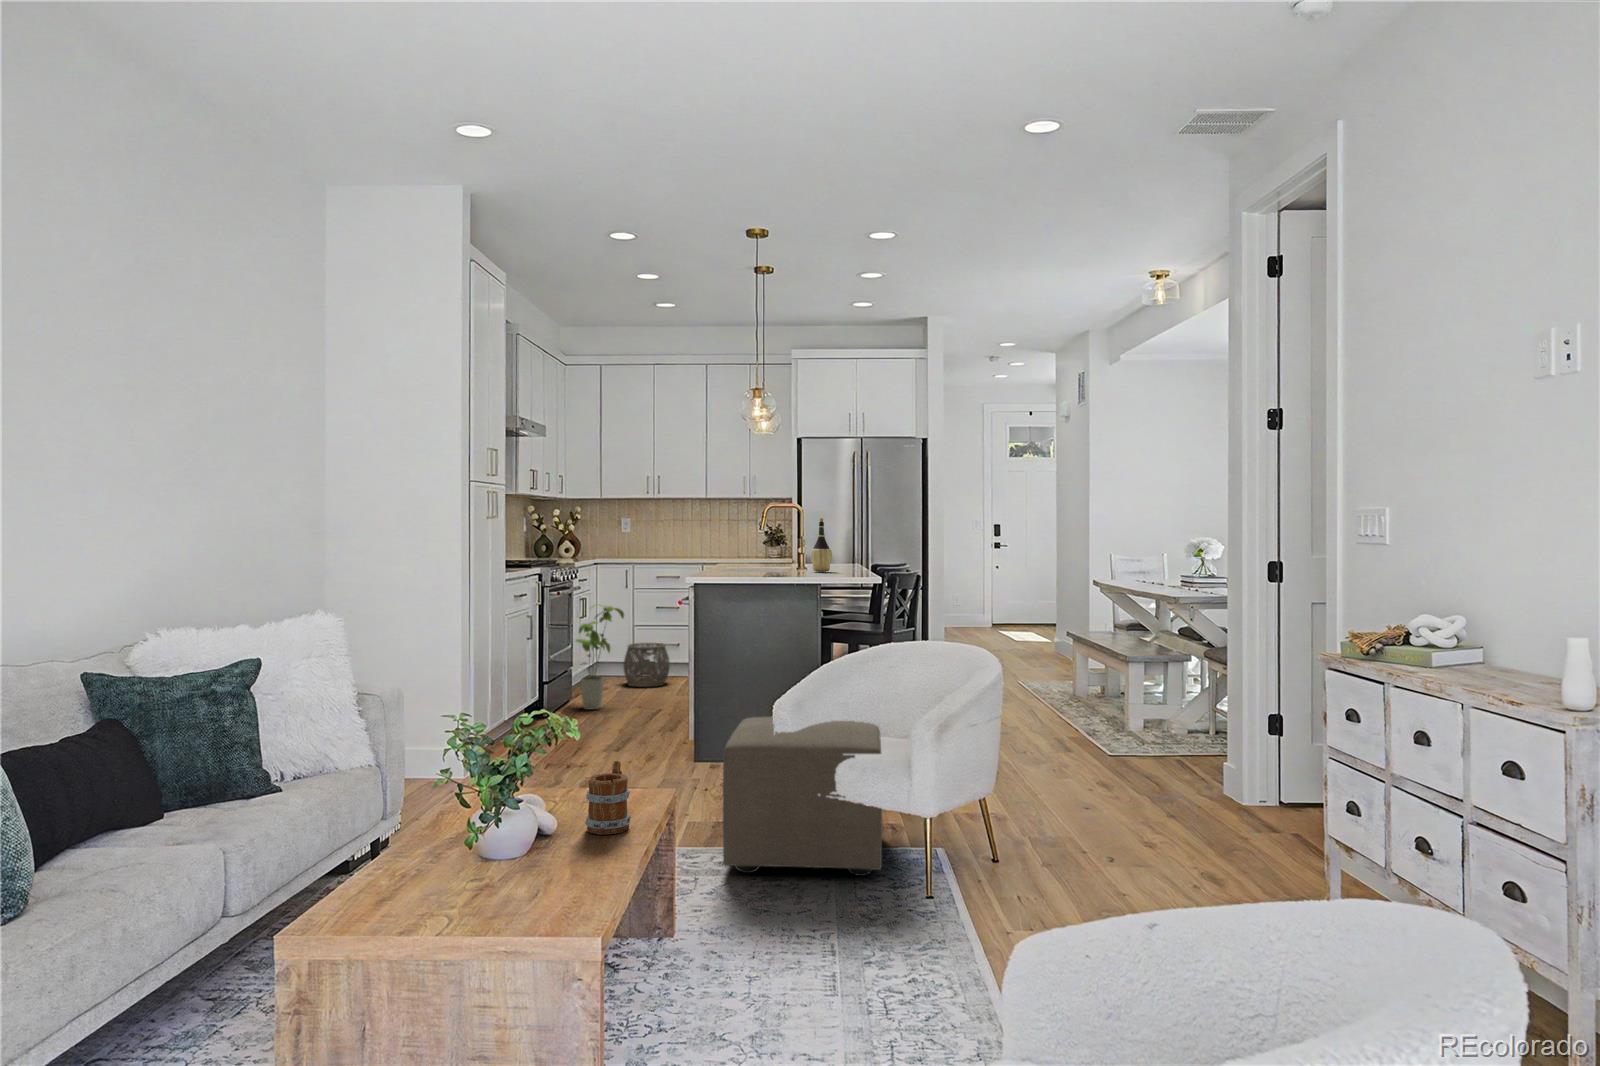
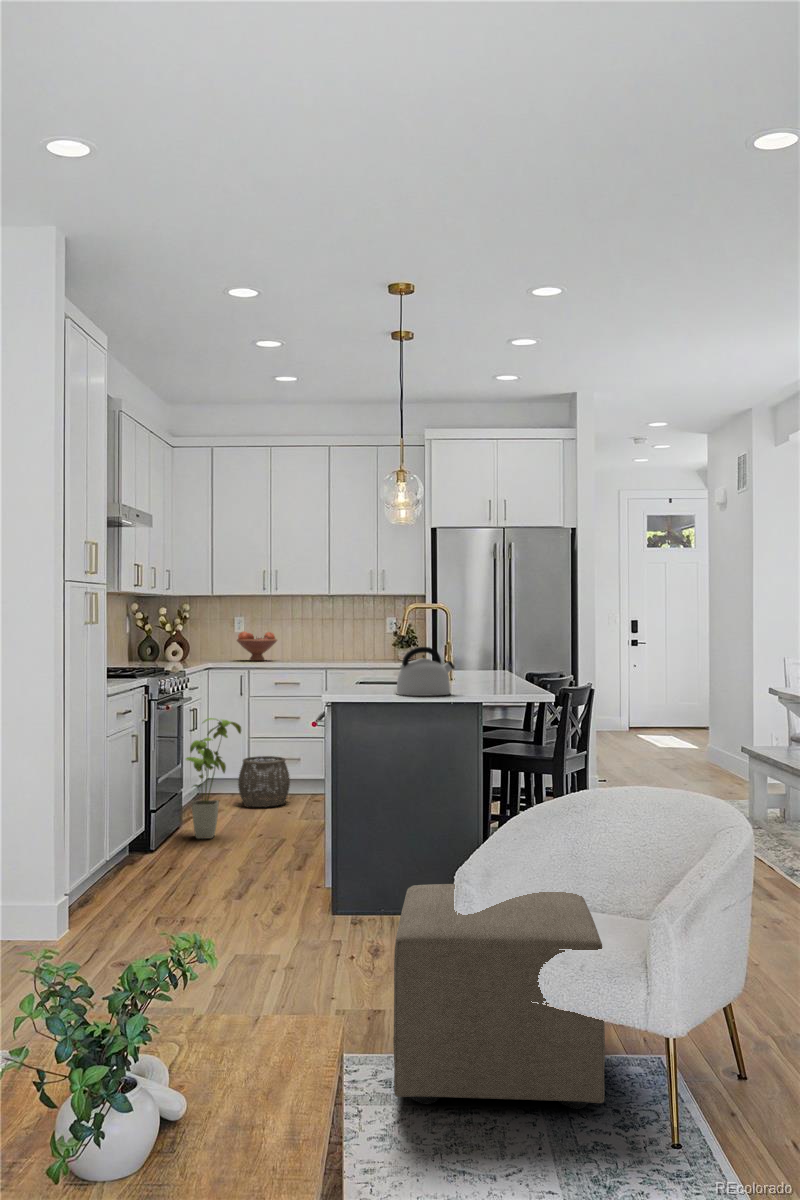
wine bottle: present [811,518,832,572] -> none [461,622,486,684]
fruit bowl: none [623,531,660,558] -> present [237,632,277,661]
kettle: none [749,537,799,577] -> present [396,647,454,696]
mug: present [585,761,631,835] -> none [226,996,290,1115]

